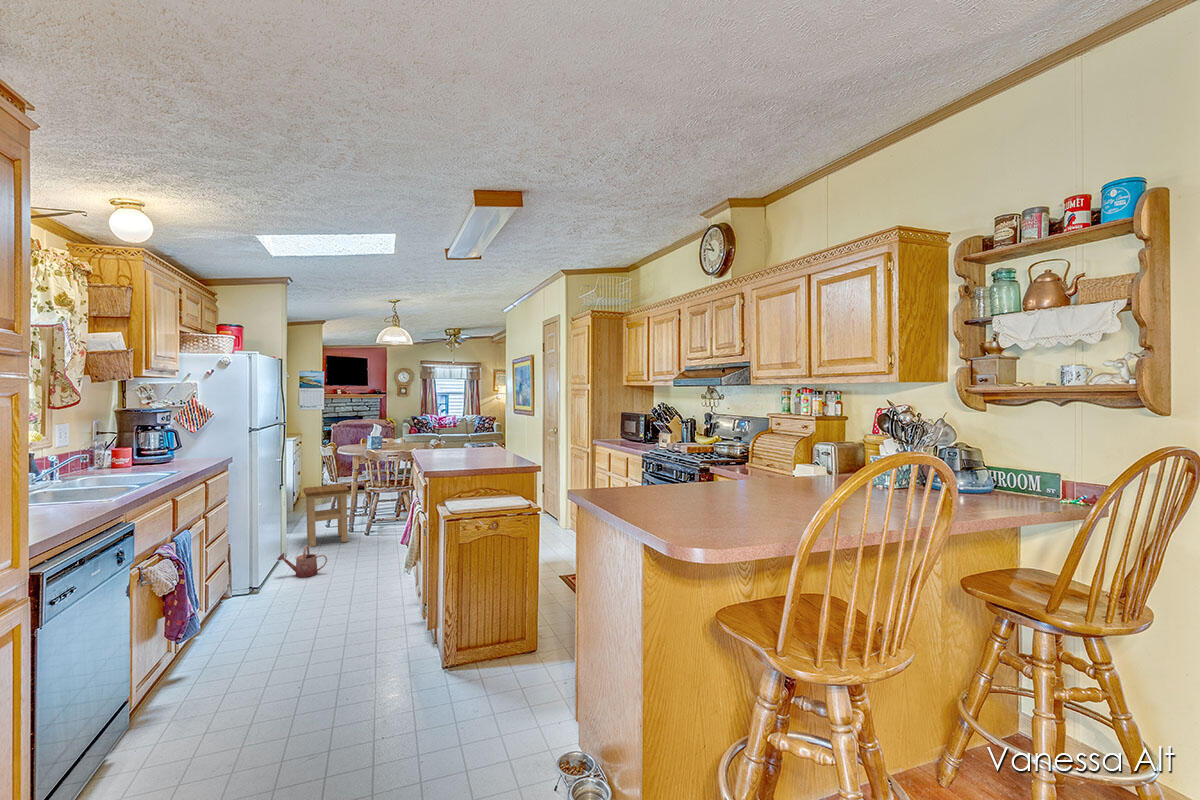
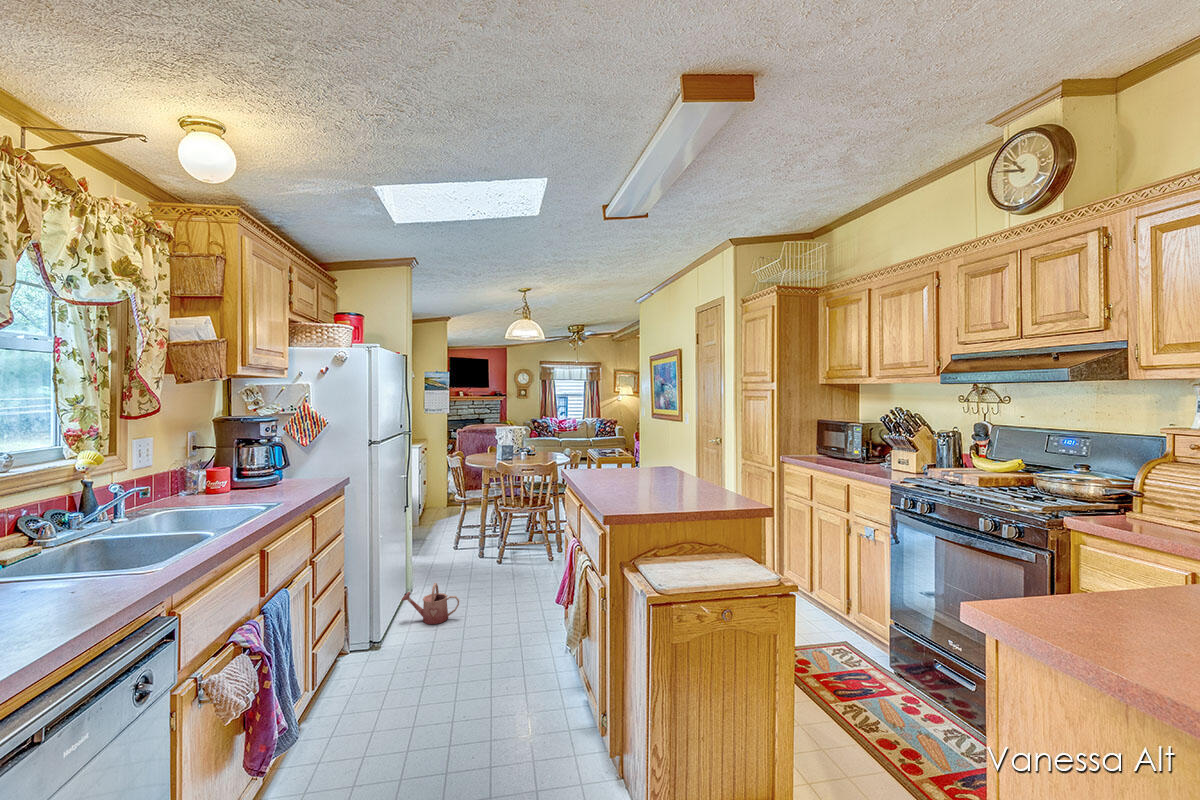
stool: present [303,484,349,547] -> none [430,500,481,575]

